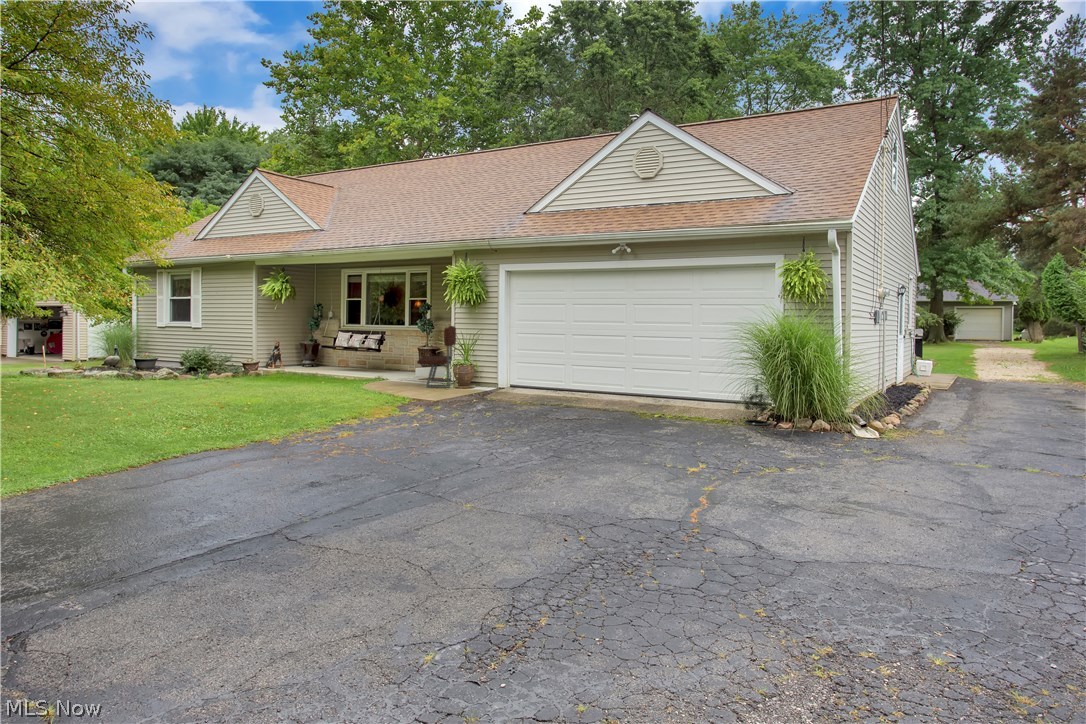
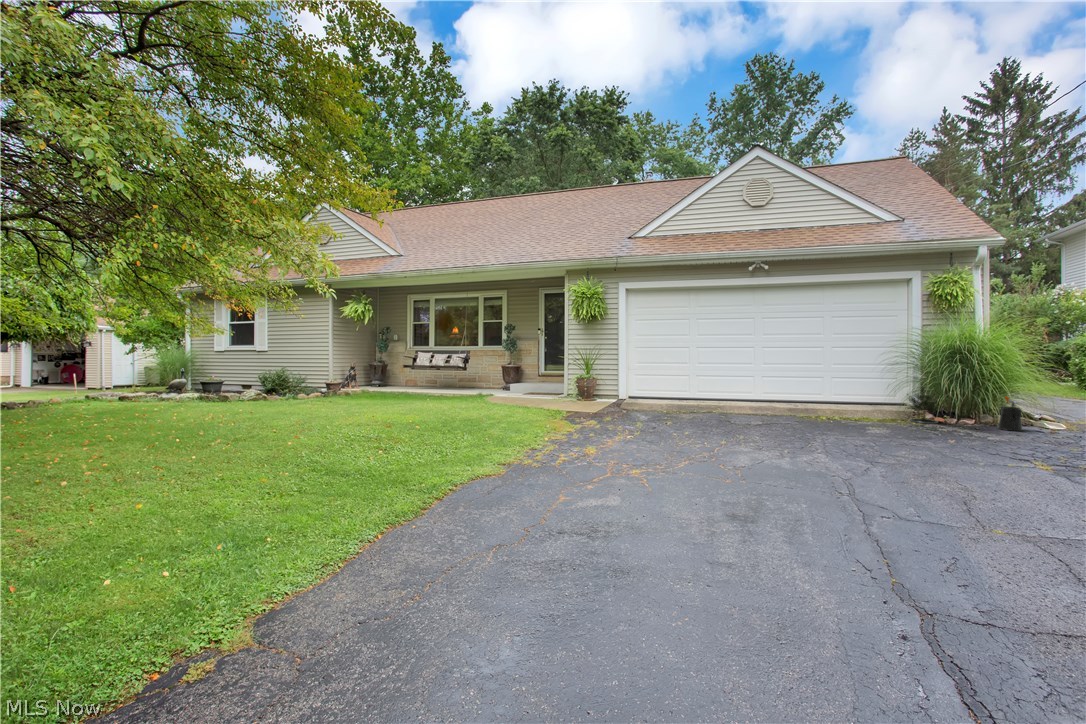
bench: present [417,326,456,387] -> none [533,342,573,401]
watering can: none [813,398,837,436] -> present [998,396,1023,431]

